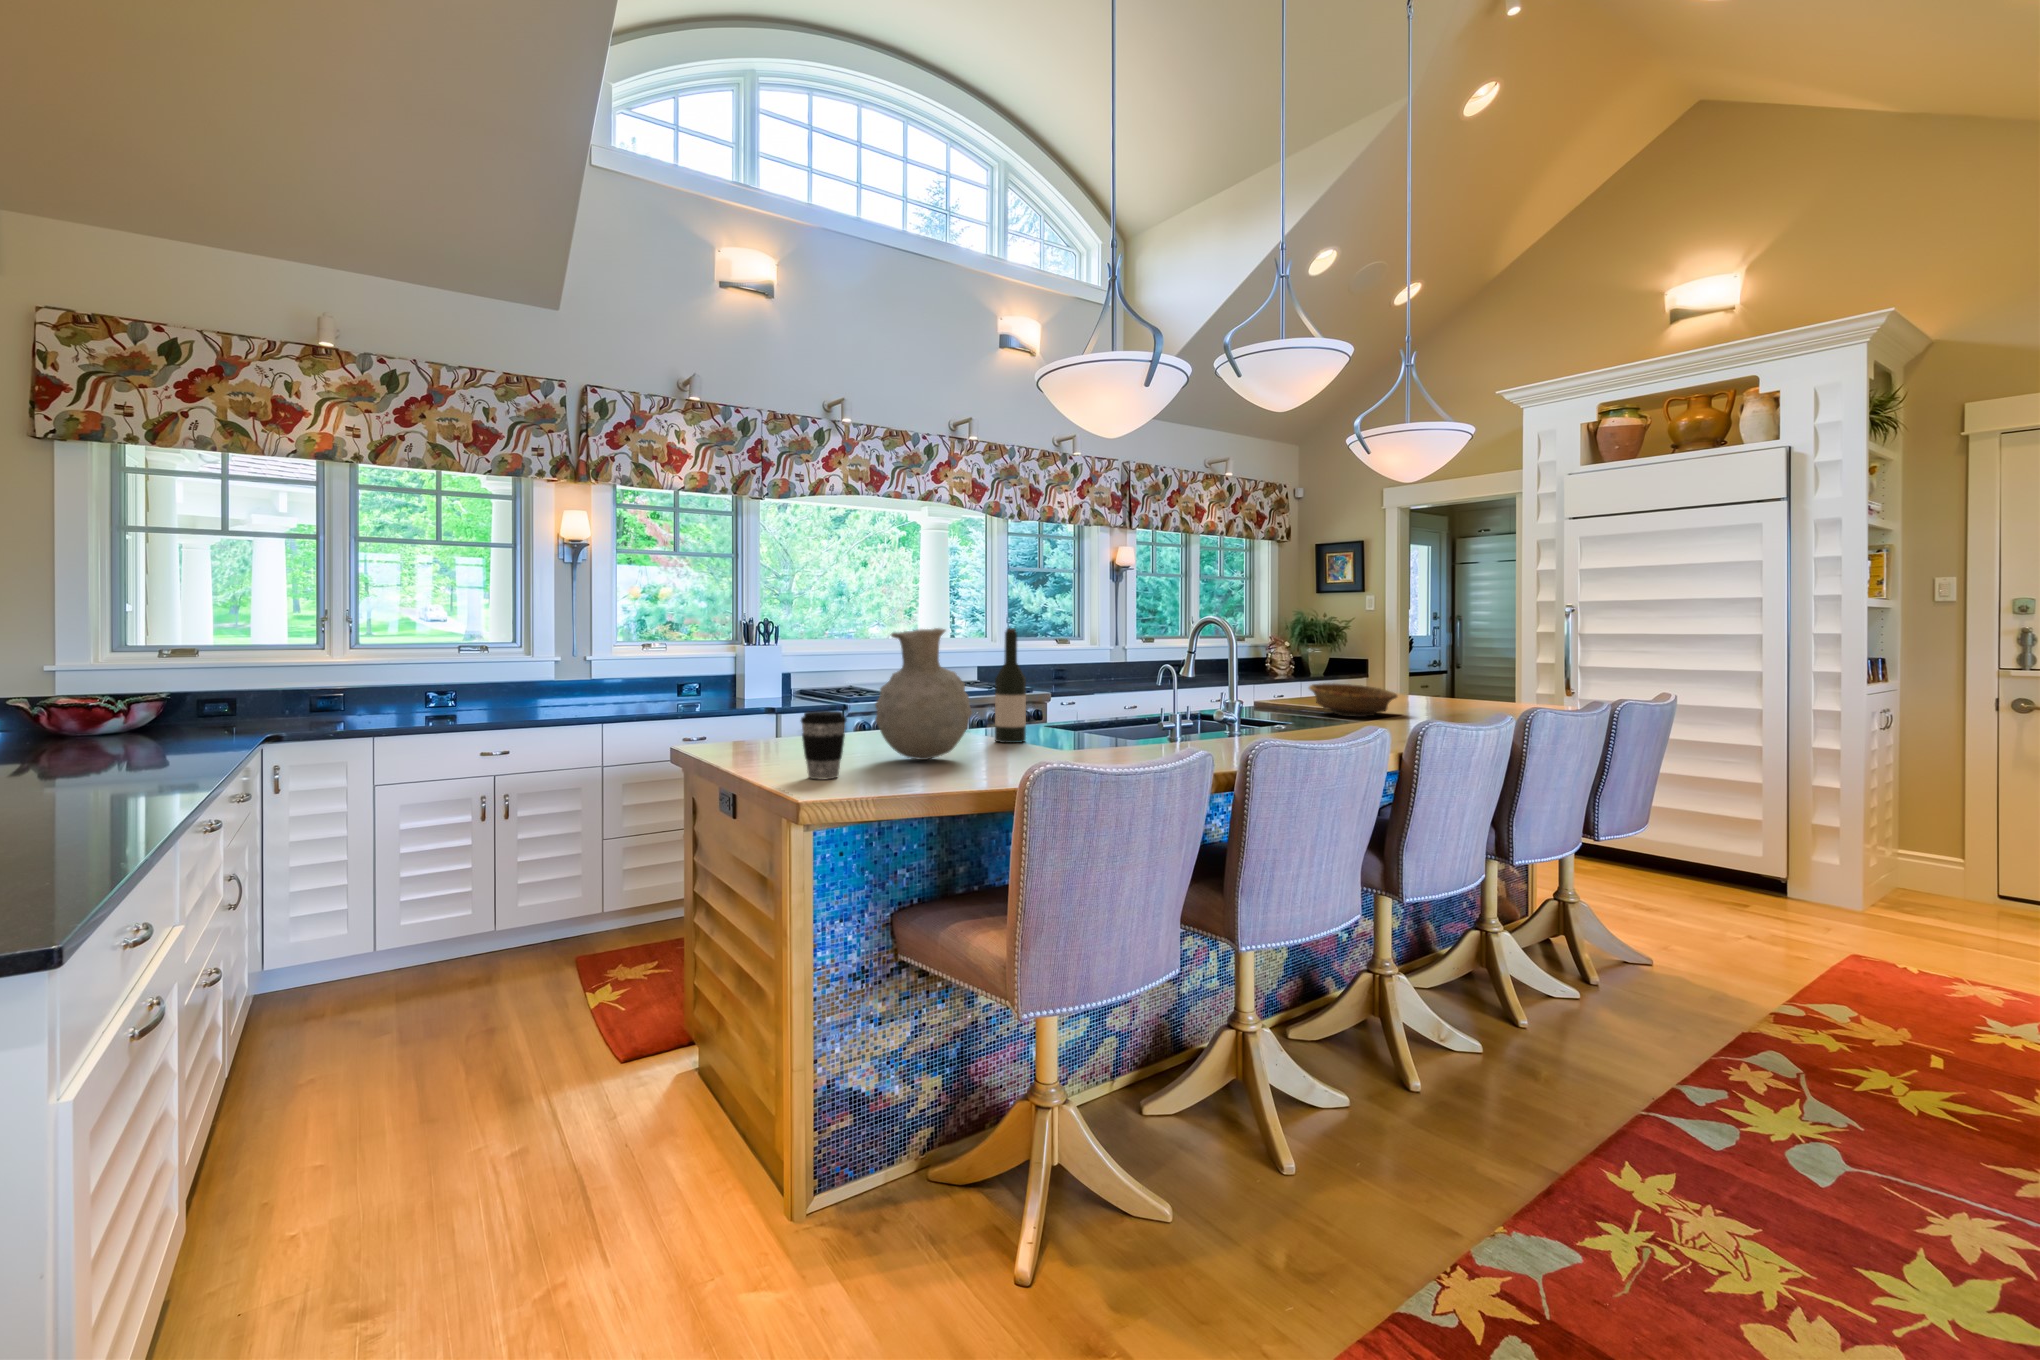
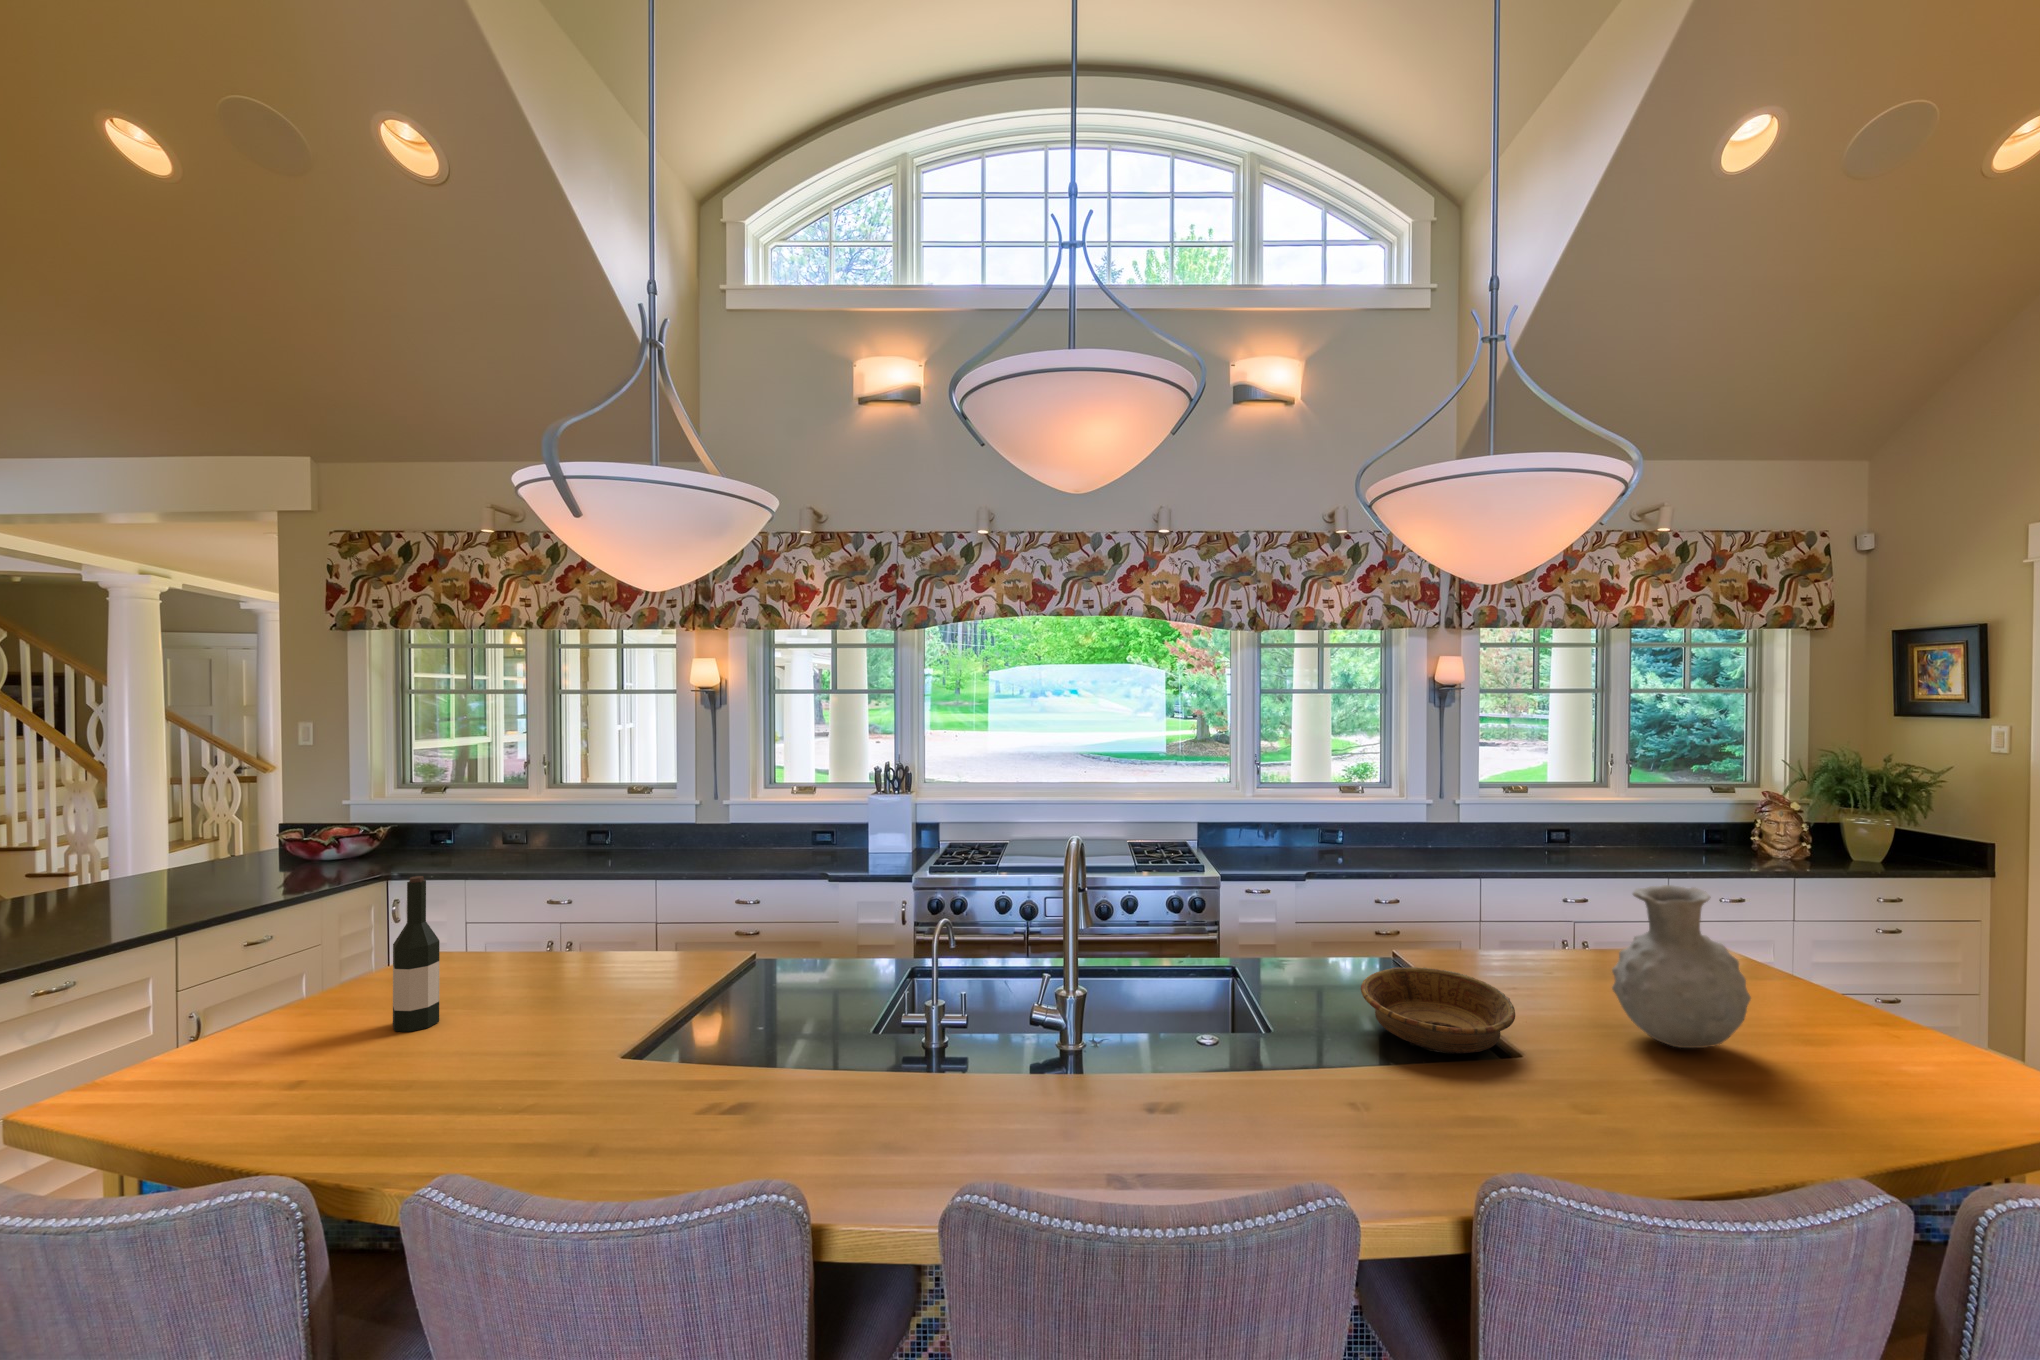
vase: present [875,628,972,760] -> present [1612,885,1751,1048]
wine bottle: present [995,628,1026,743] -> present [393,876,440,1032]
coffee cup: present [801,710,846,779] -> none [297,993,361,1080]

